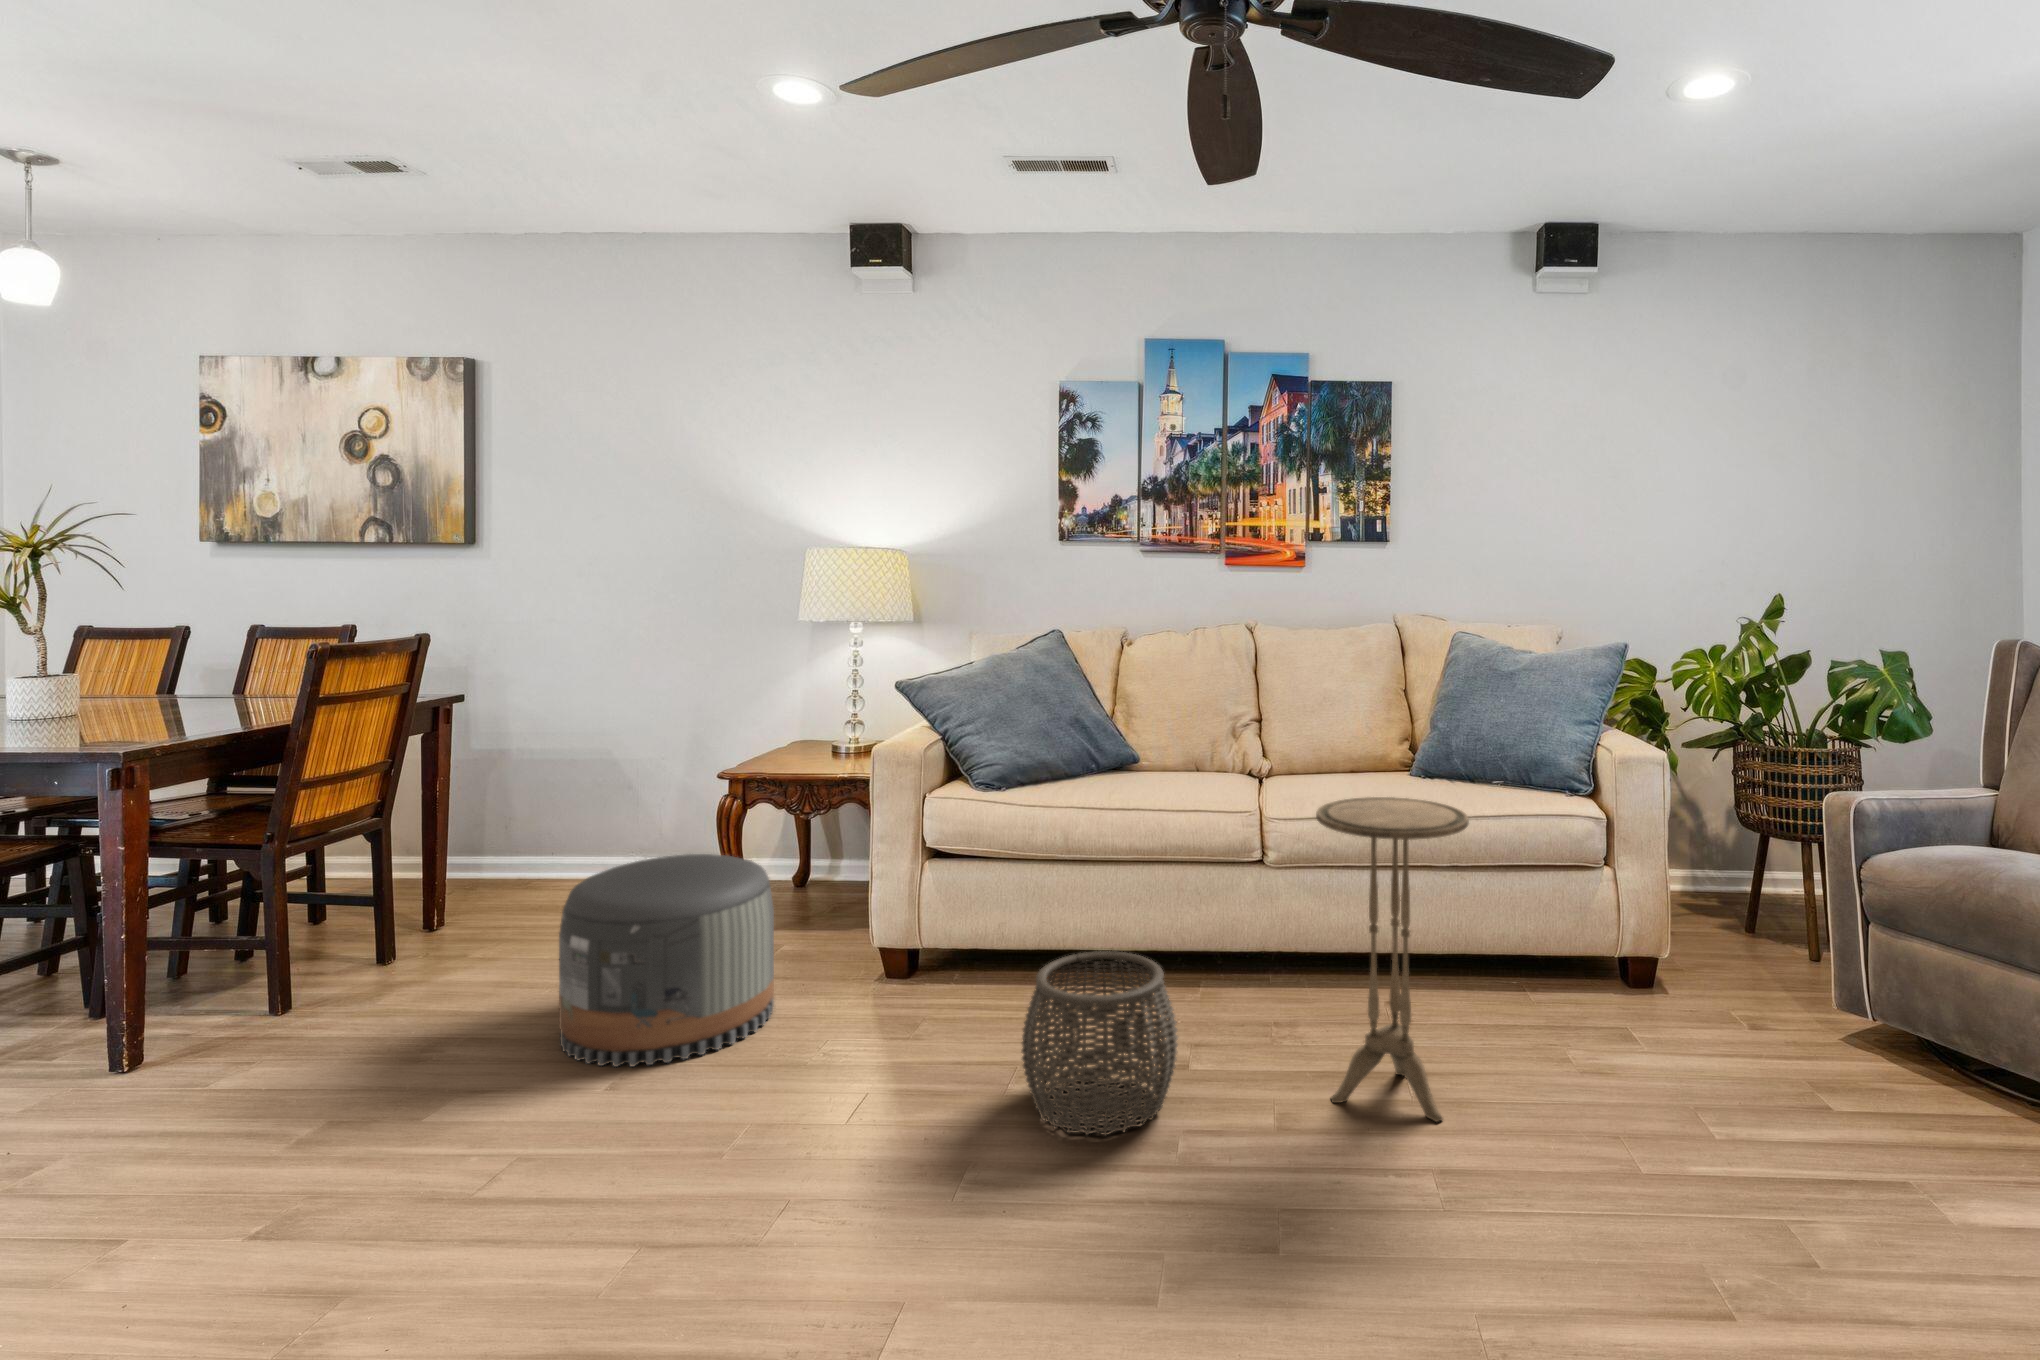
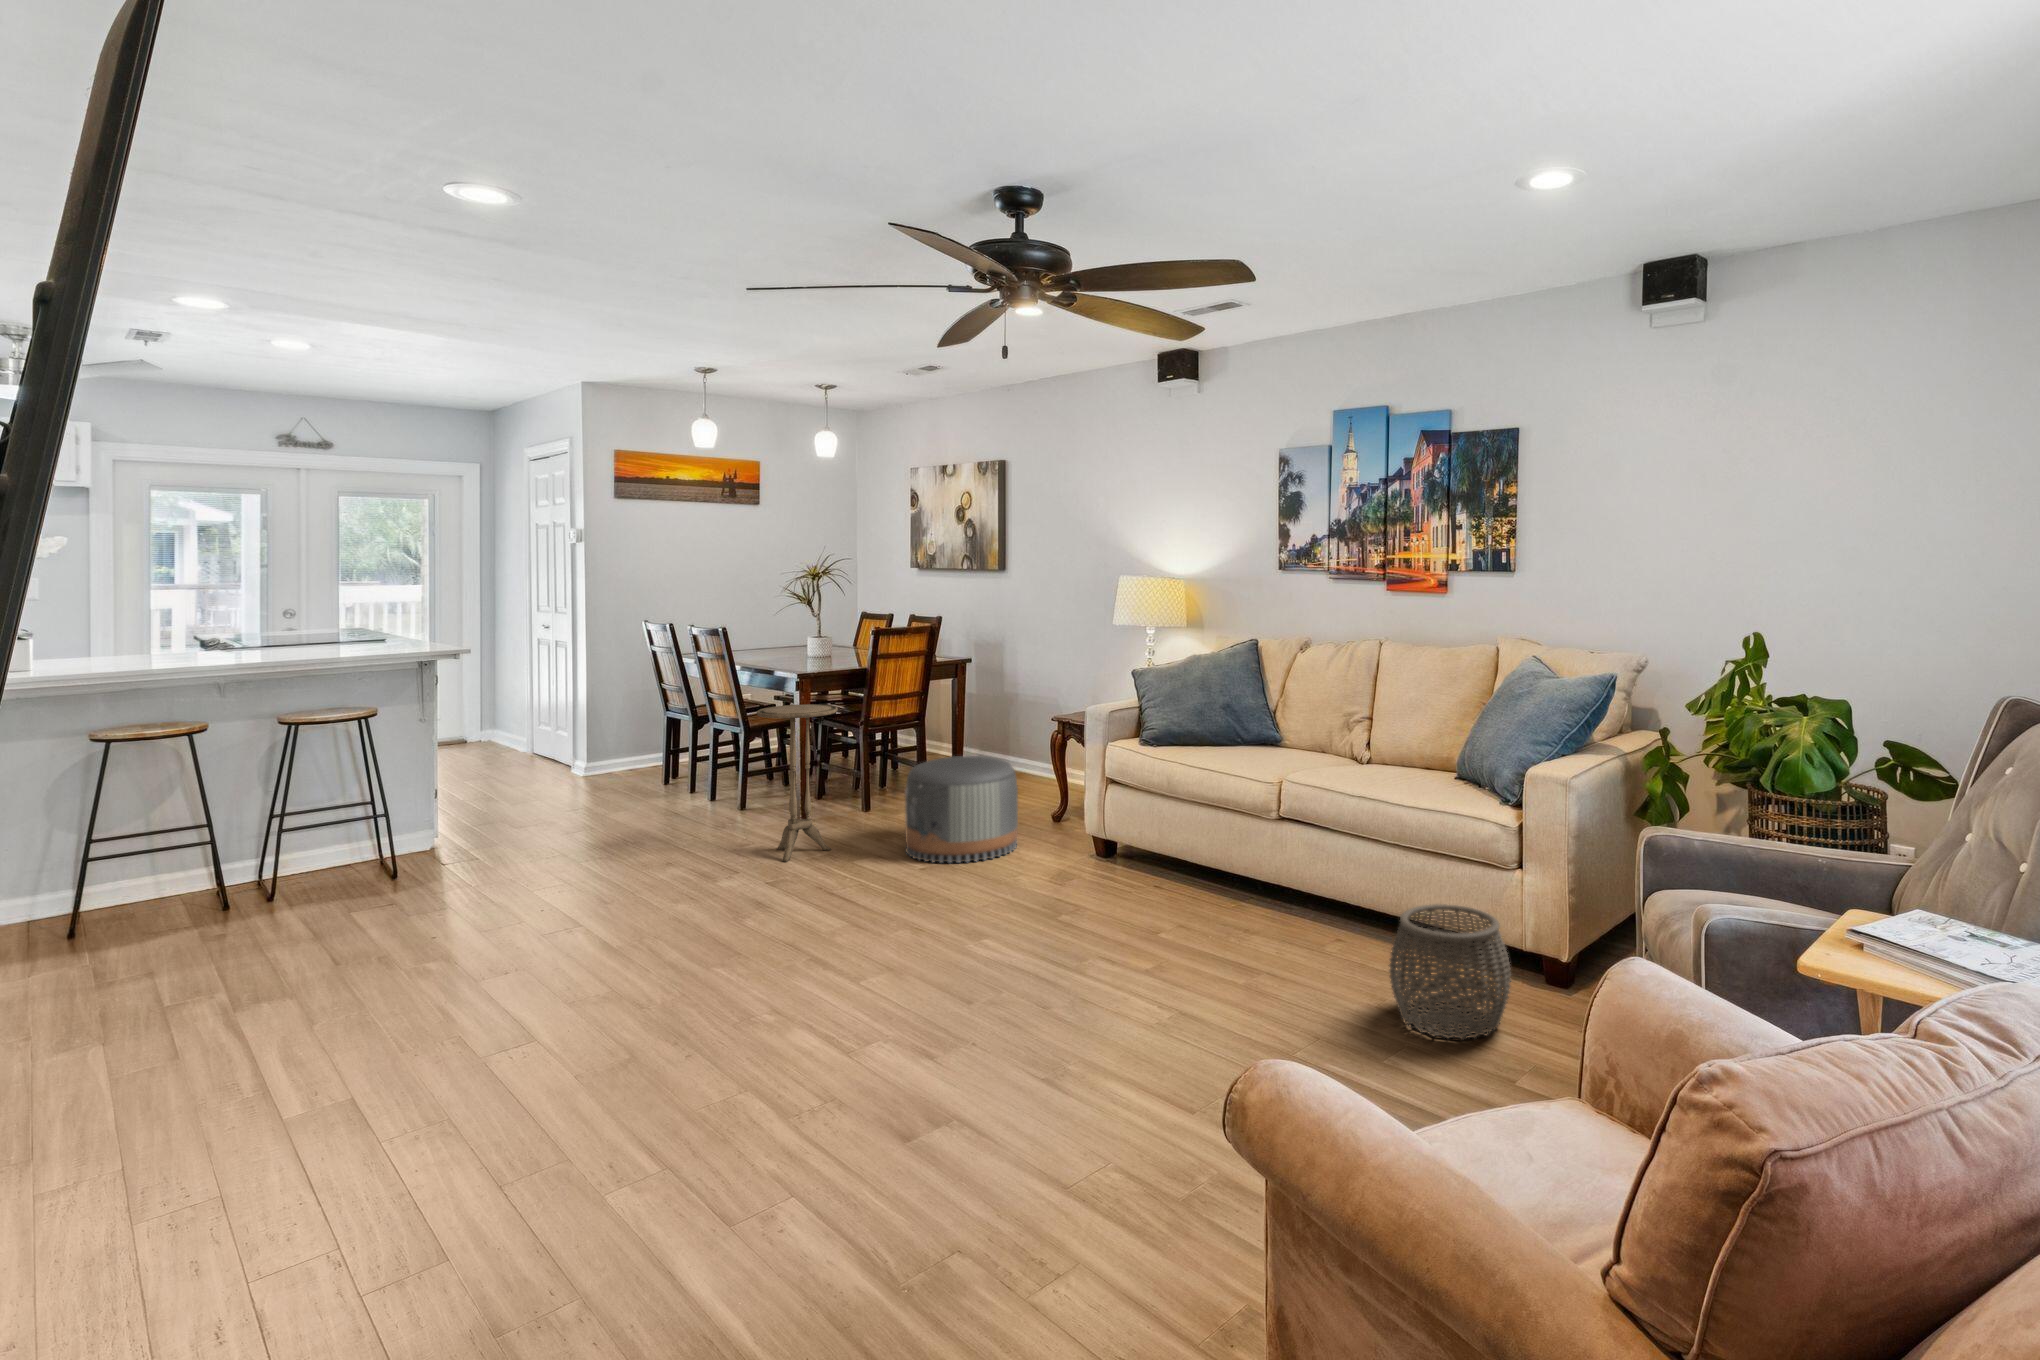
side table: present [1316,797,1469,1122] -> present [757,704,838,862]
woven basket: present [1022,951,1178,1136] -> present [1389,904,1511,1039]

